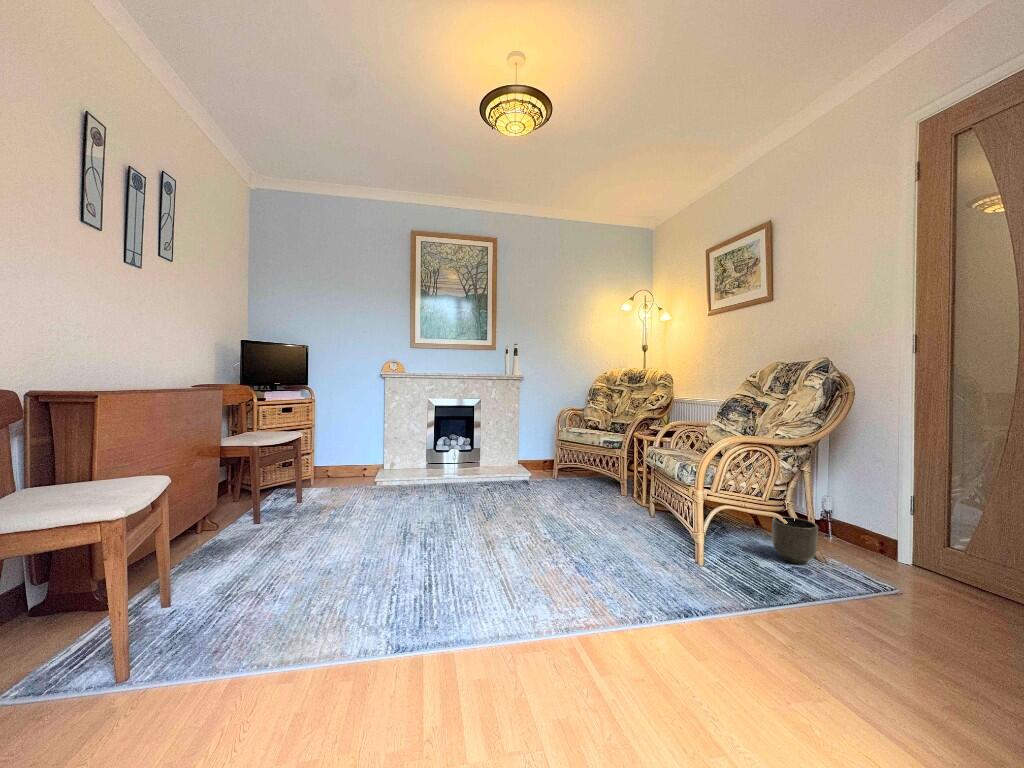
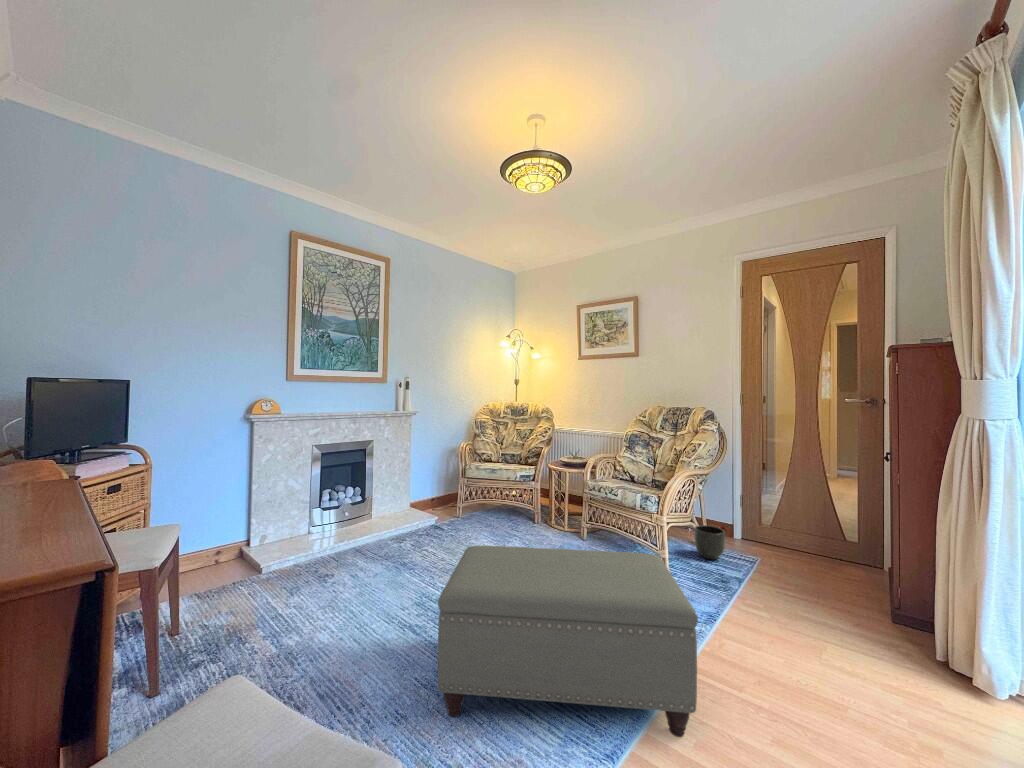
ottoman: none [342,465,564,647] -> present [438,546,698,737]

